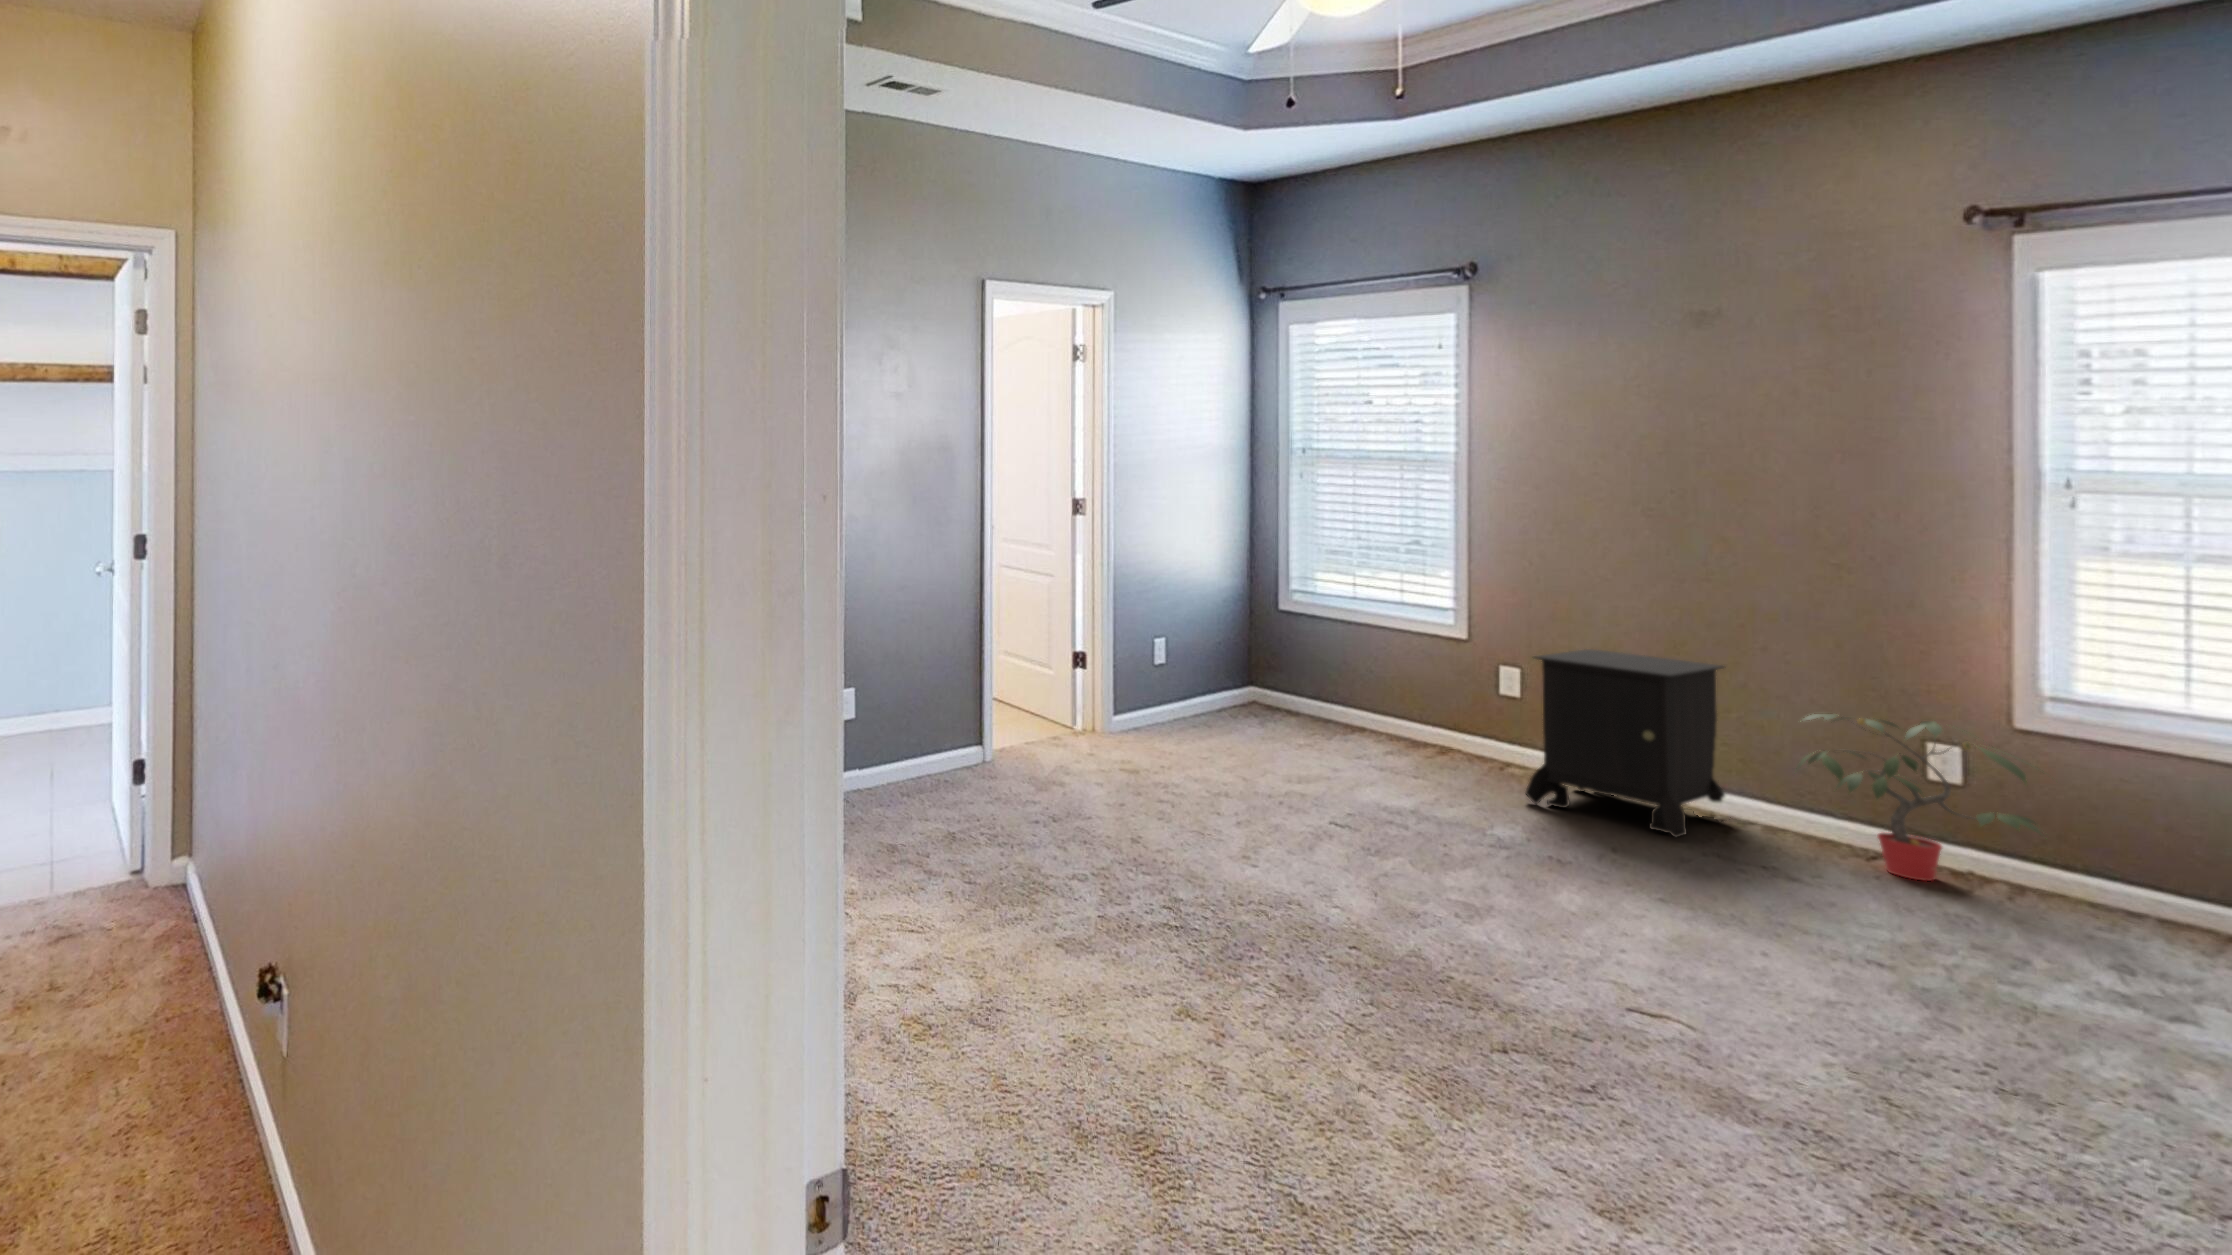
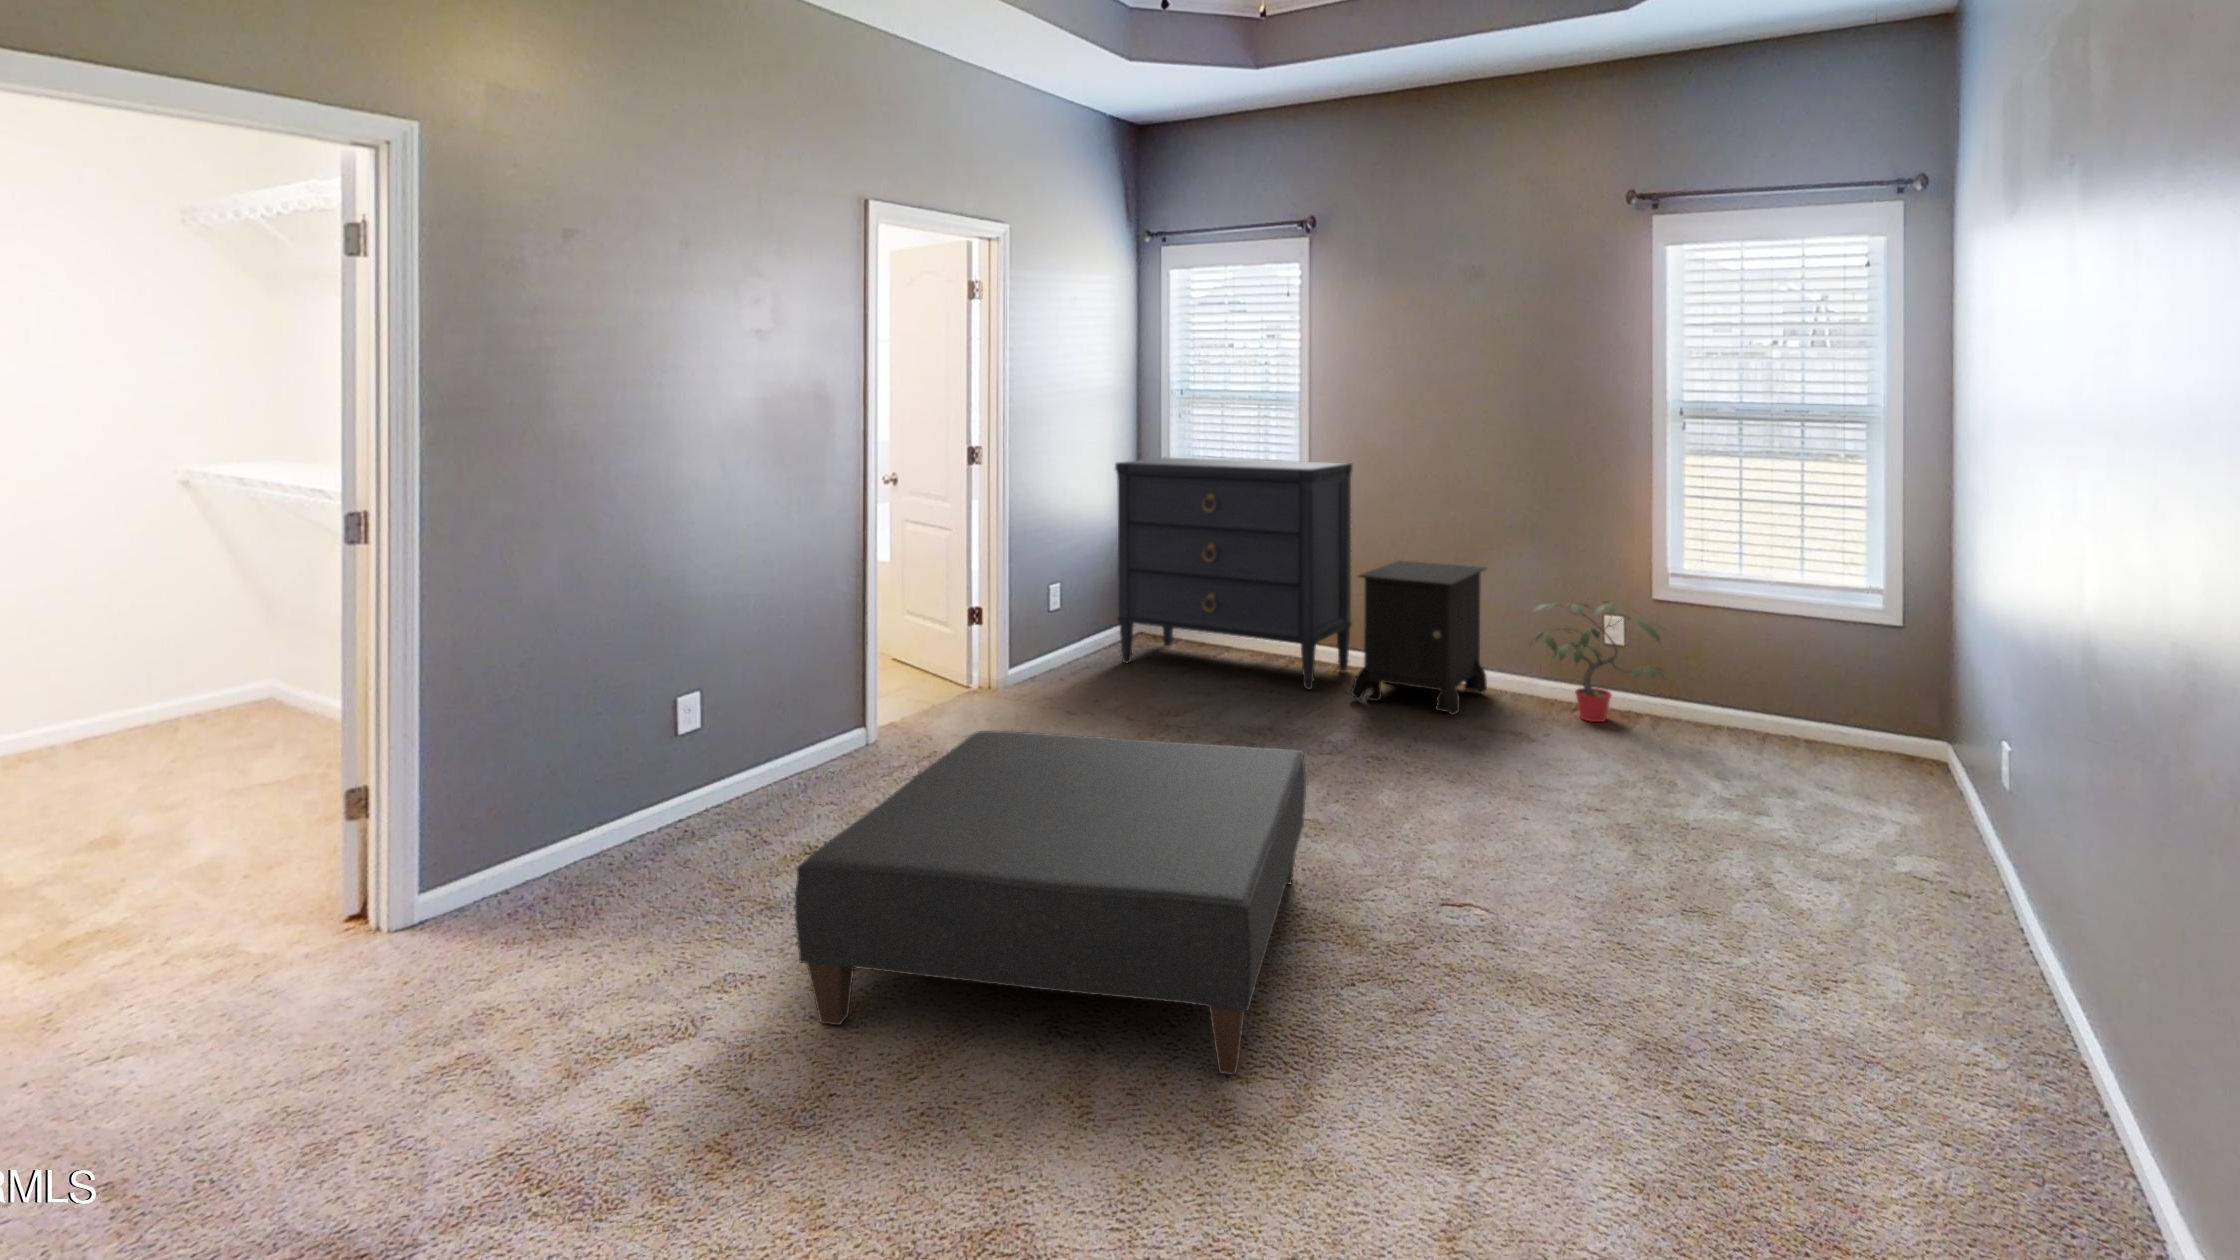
dresser: none [1229,520,1526,784] -> present [1115,458,1352,690]
ottoman: none [941,744,1464,1098] -> present [795,731,1306,1075]

